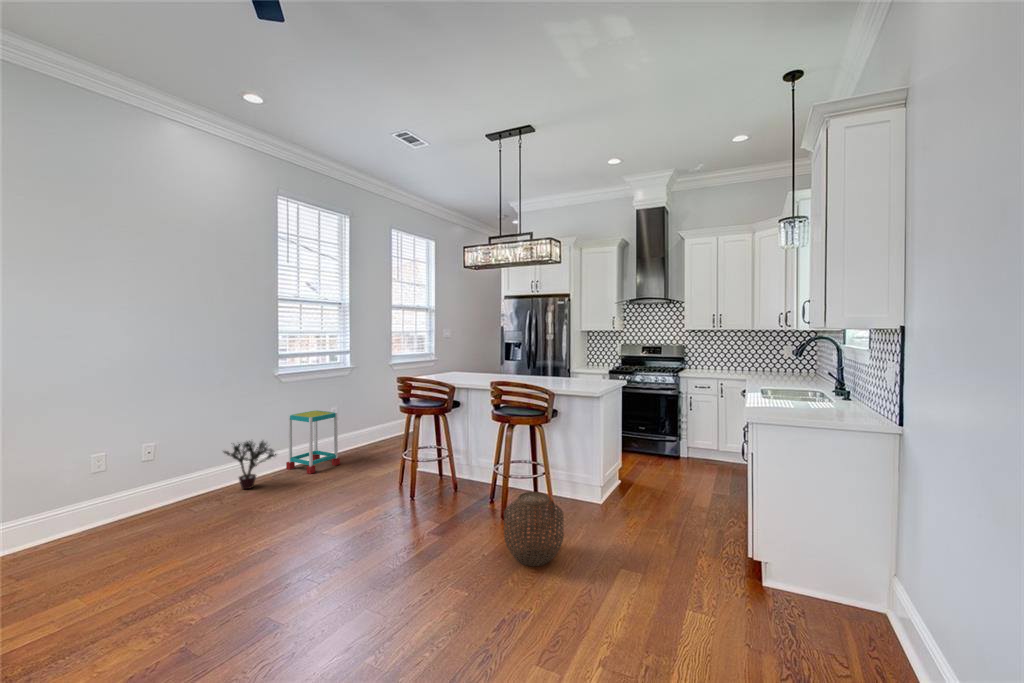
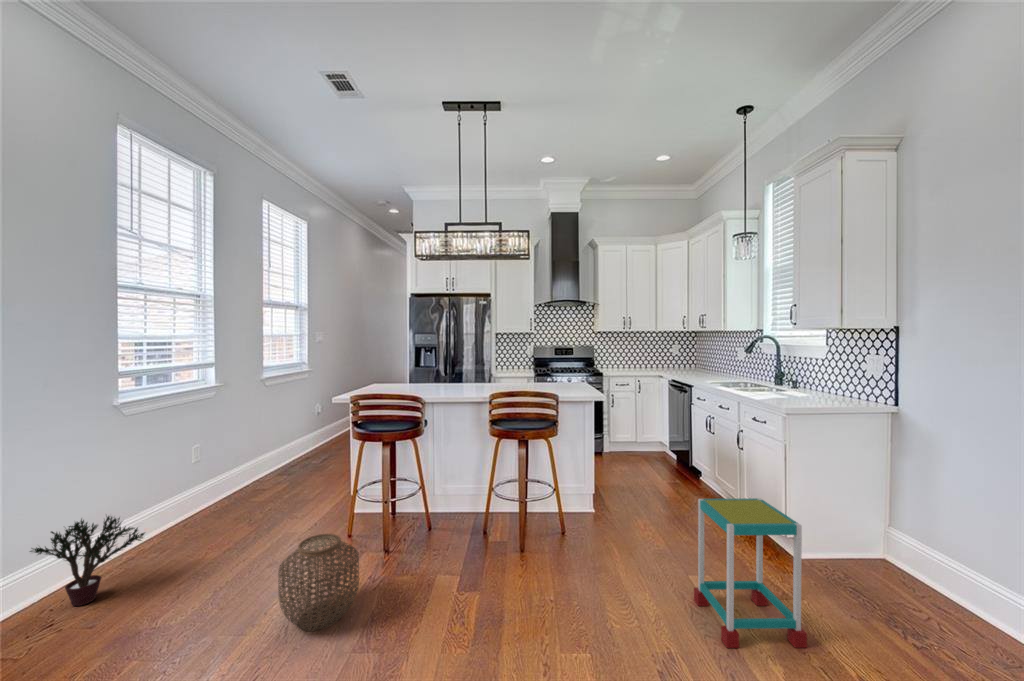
side table: present [286,410,340,474] -> present [694,498,807,648]
woven basket: present [504,492,564,566] -> present [278,534,359,631]

